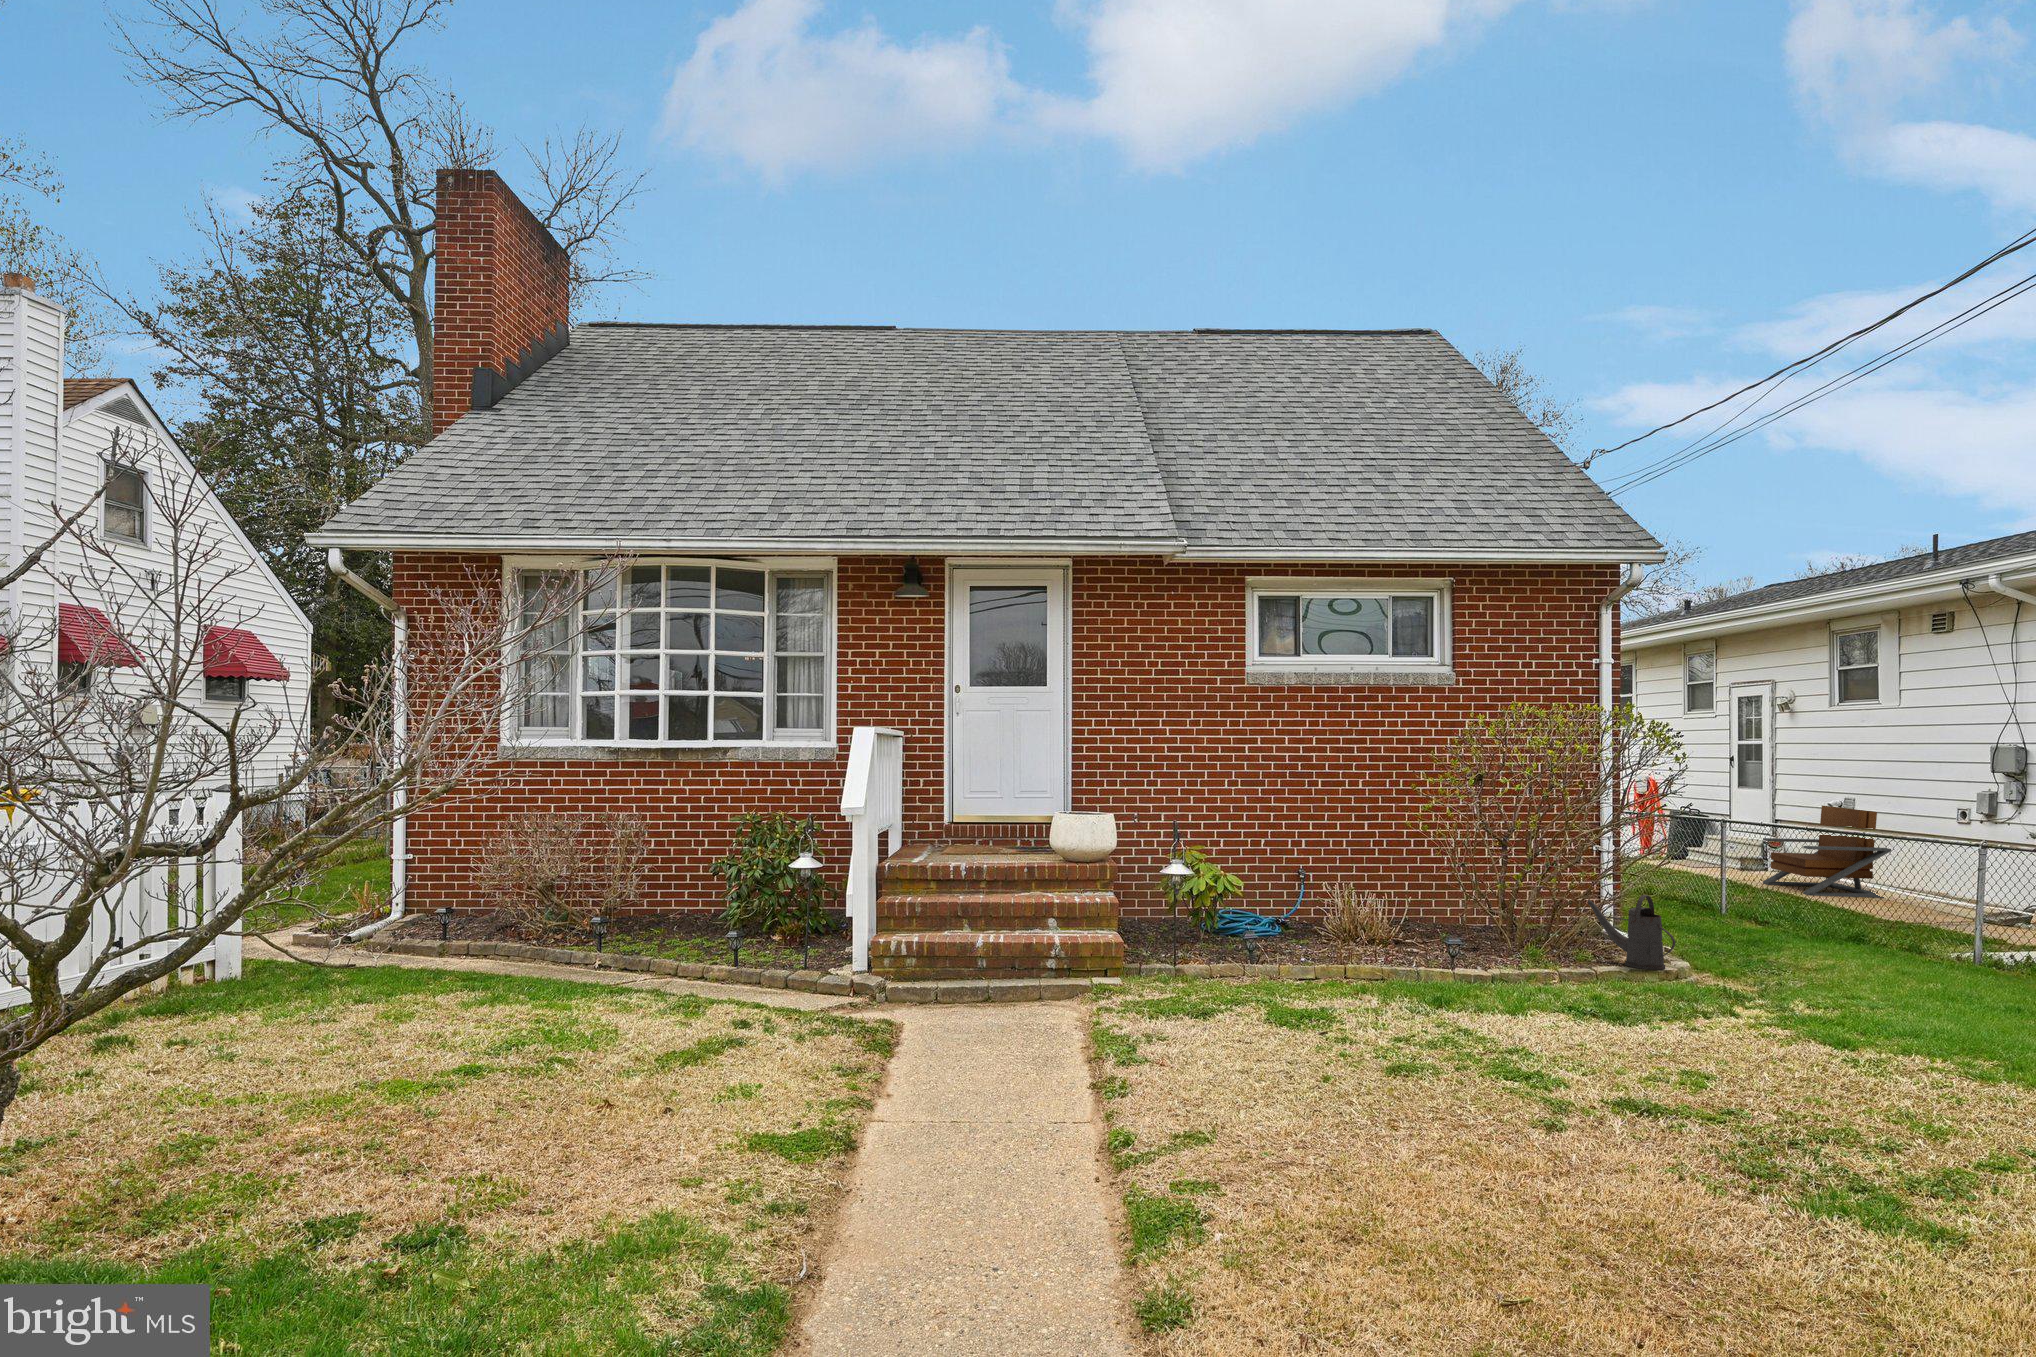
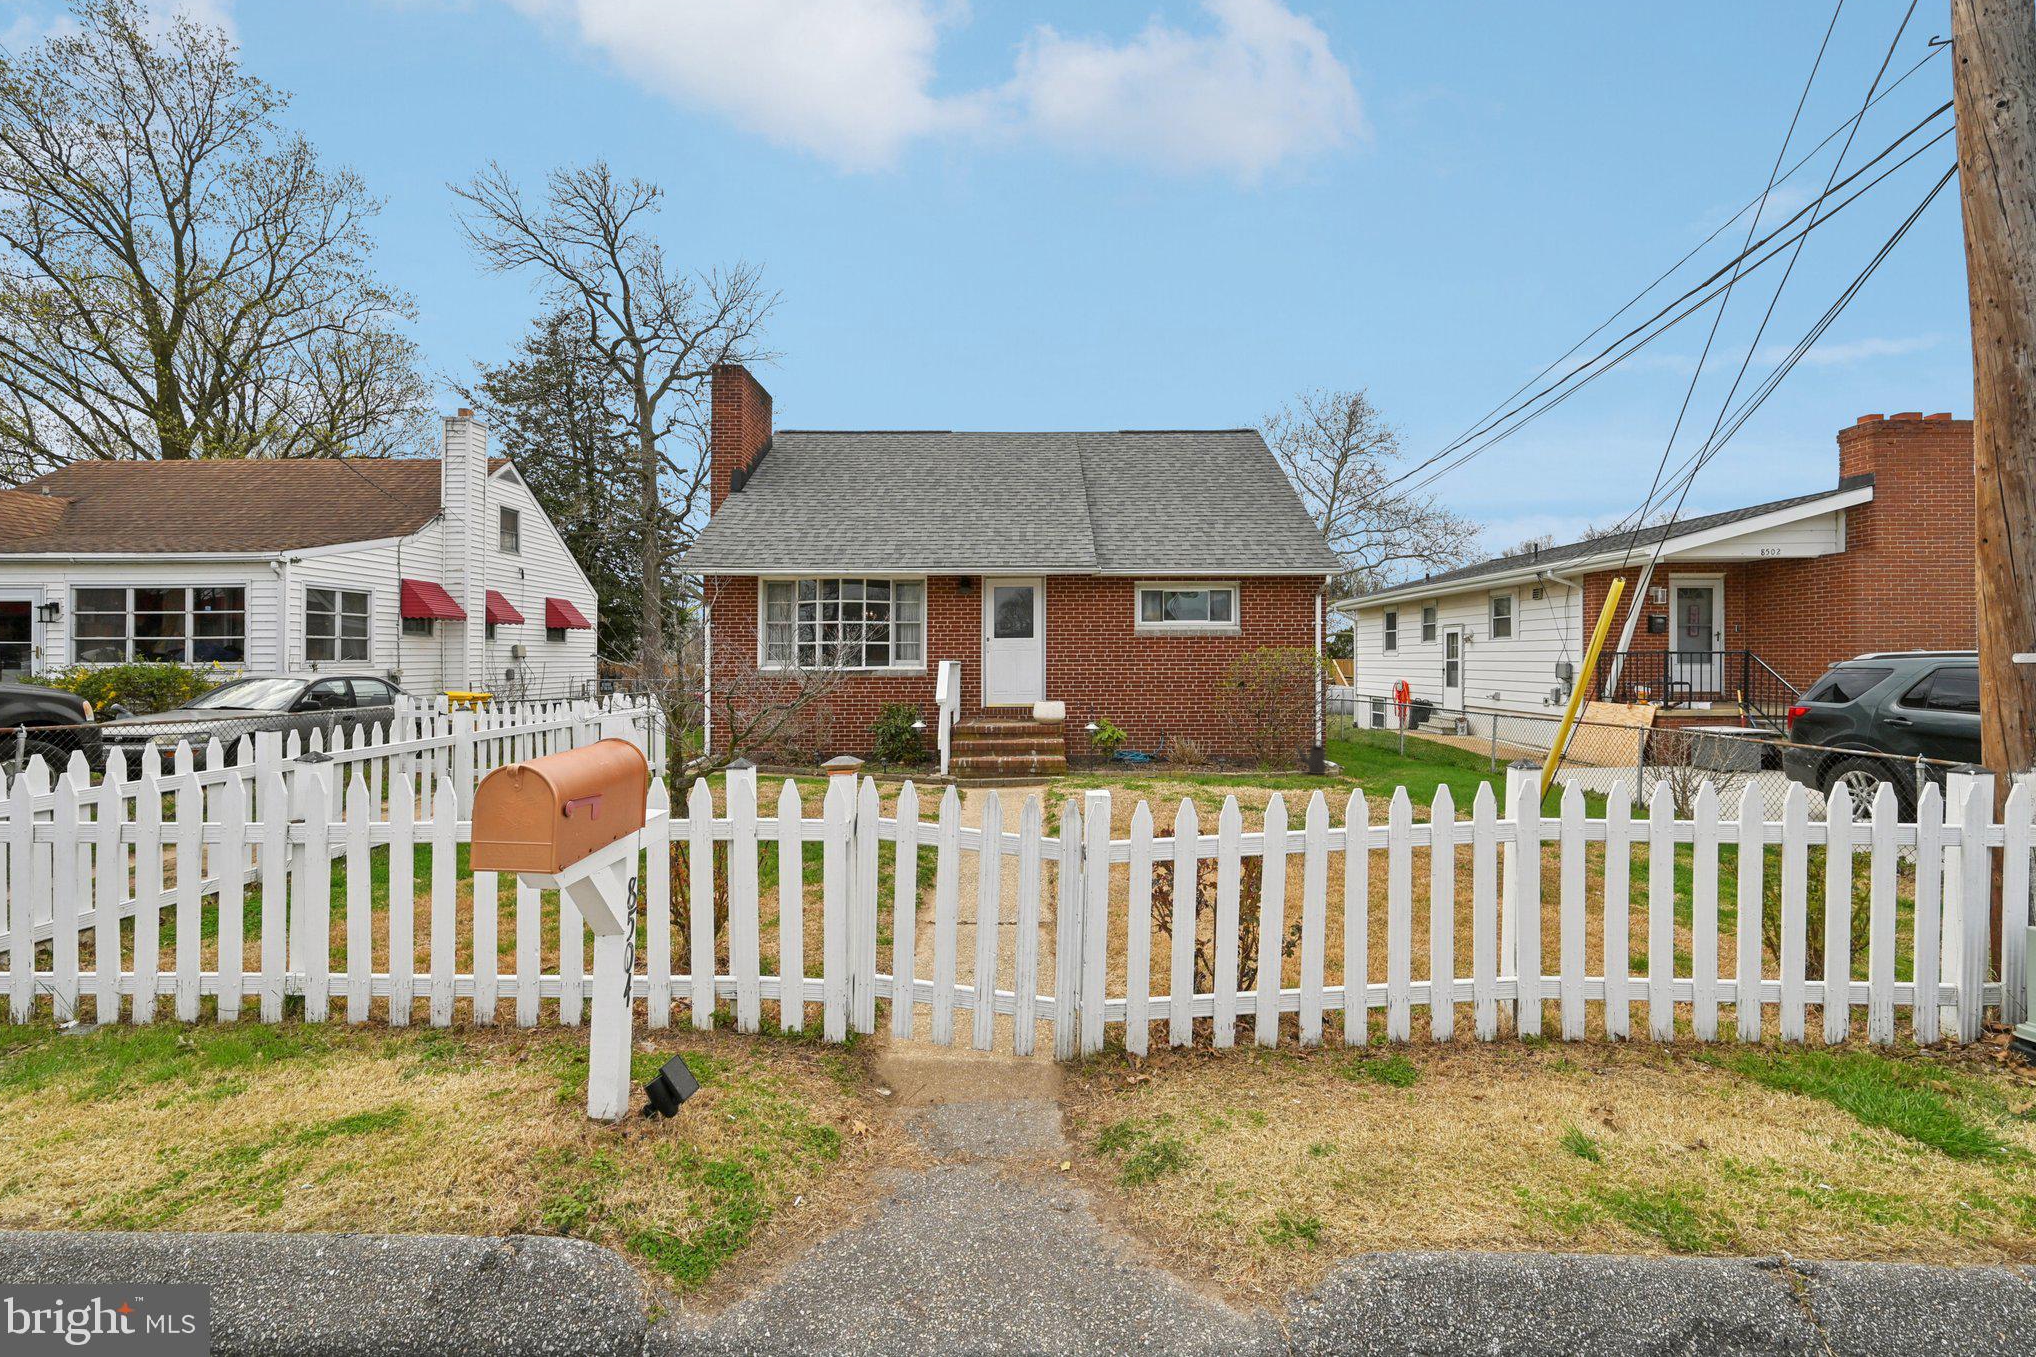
lounge chair: present [1763,806,1891,898] -> none [1442,697,1502,747]

